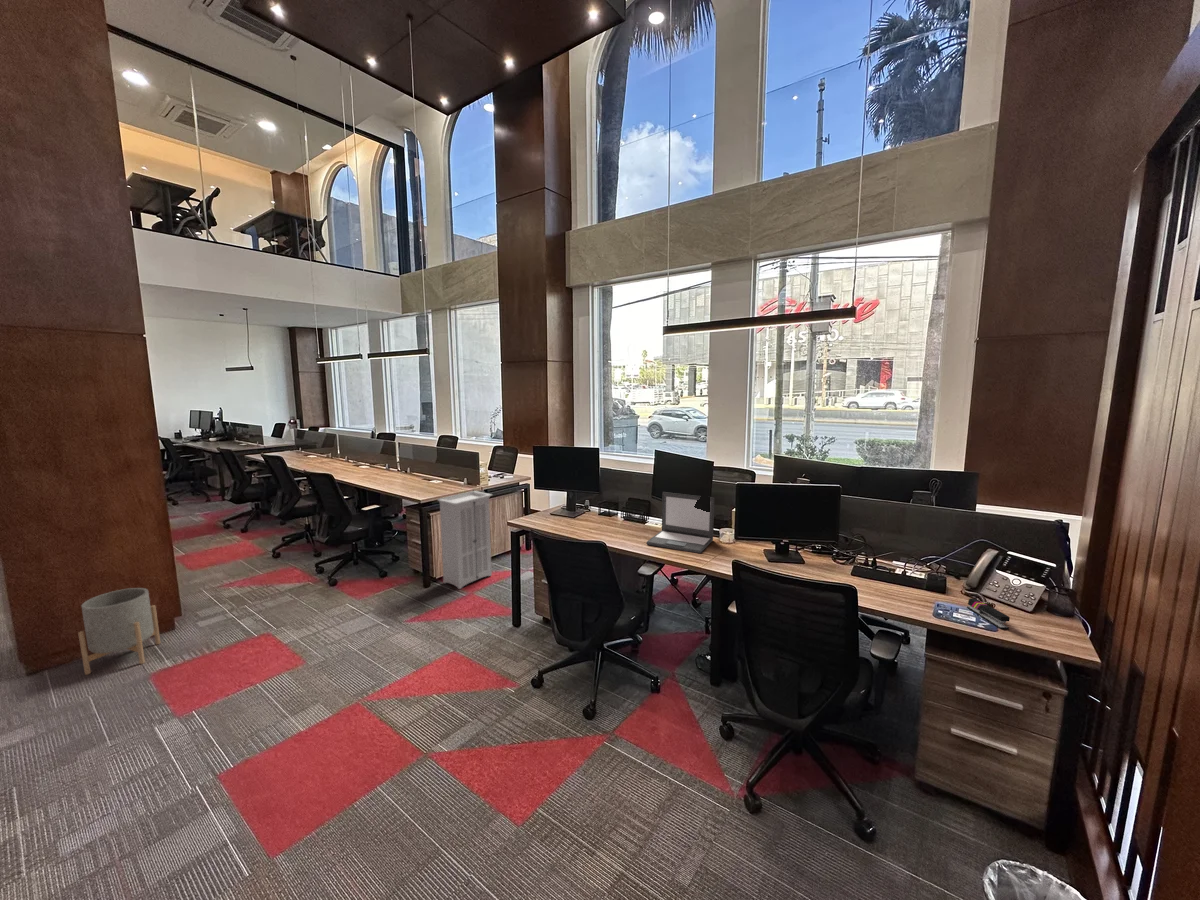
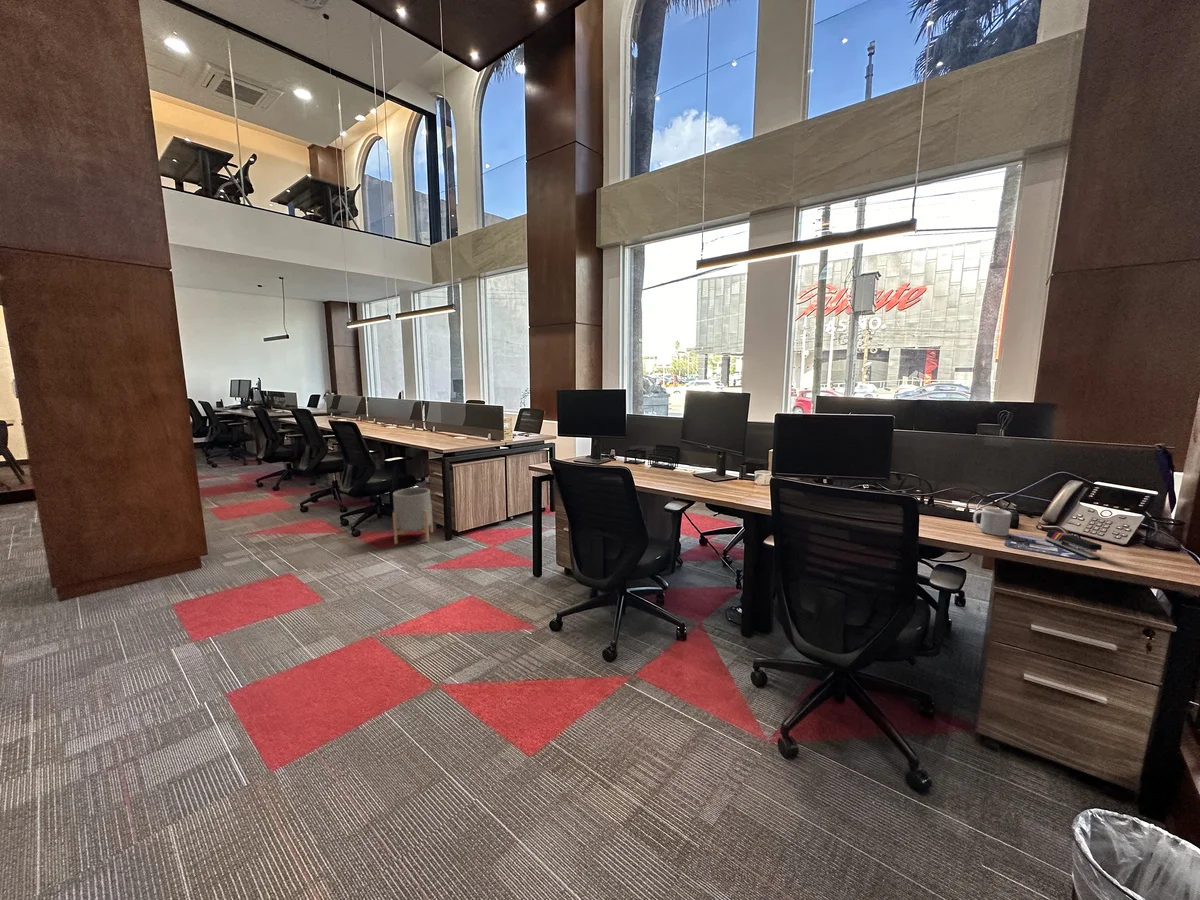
storage cabinet: present [438,491,492,589] -> none [460,444,516,543]
laptop: present [647,492,714,553] -> none [674,433,749,493]
mug: none [908,577,939,603] -> present [973,508,1012,536]
planter: present [78,588,161,675] -> present [393,488,433,544]

